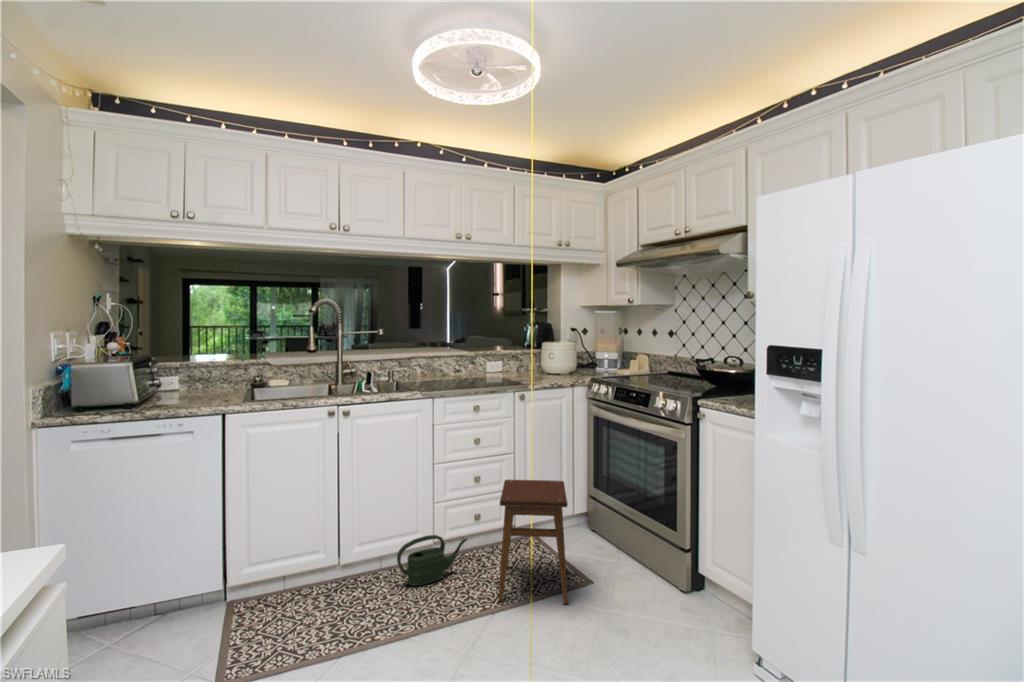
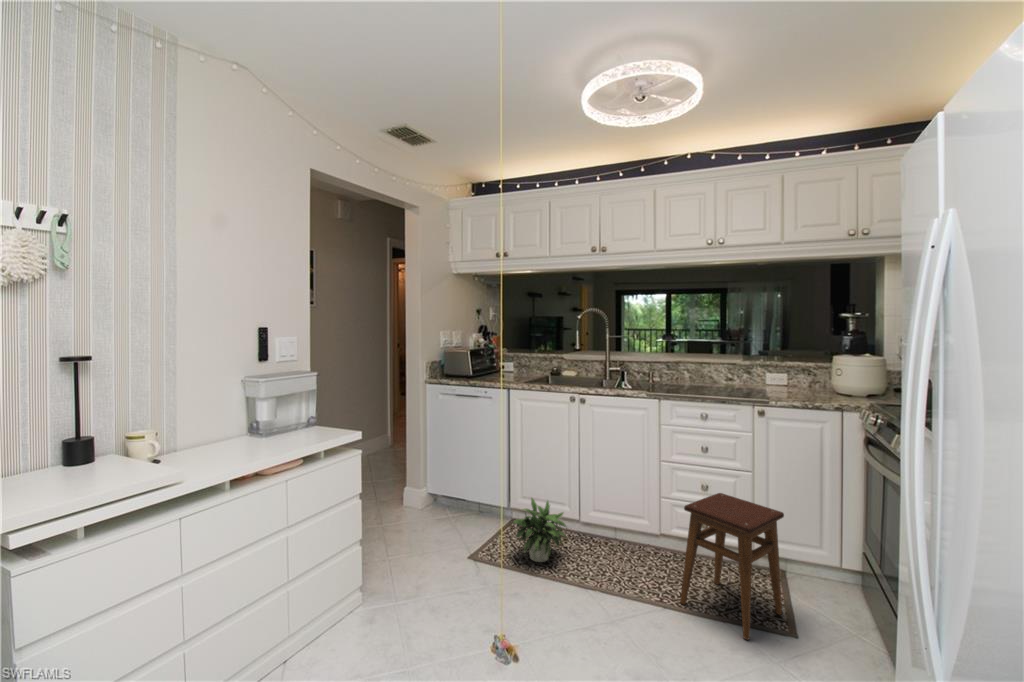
watering can: present [397,535,467,586] -> none [612,520,680,565]
potted plant: none [278,552,356,642] -> present [513,498,567,562]

